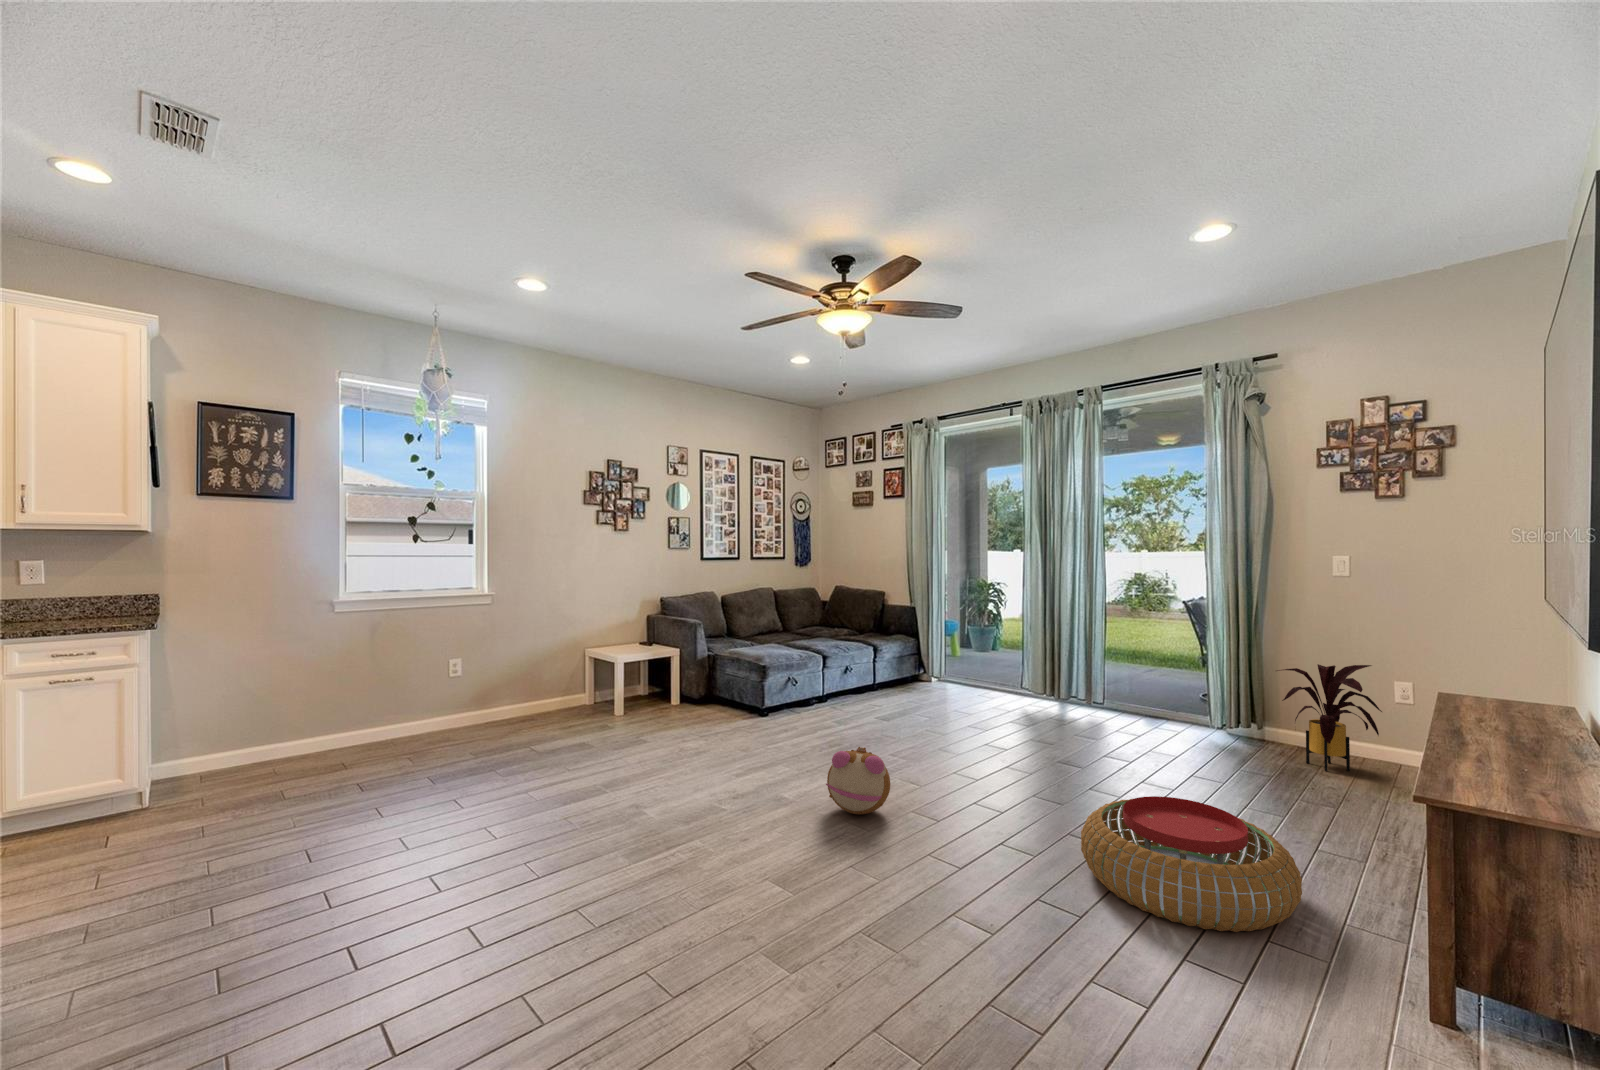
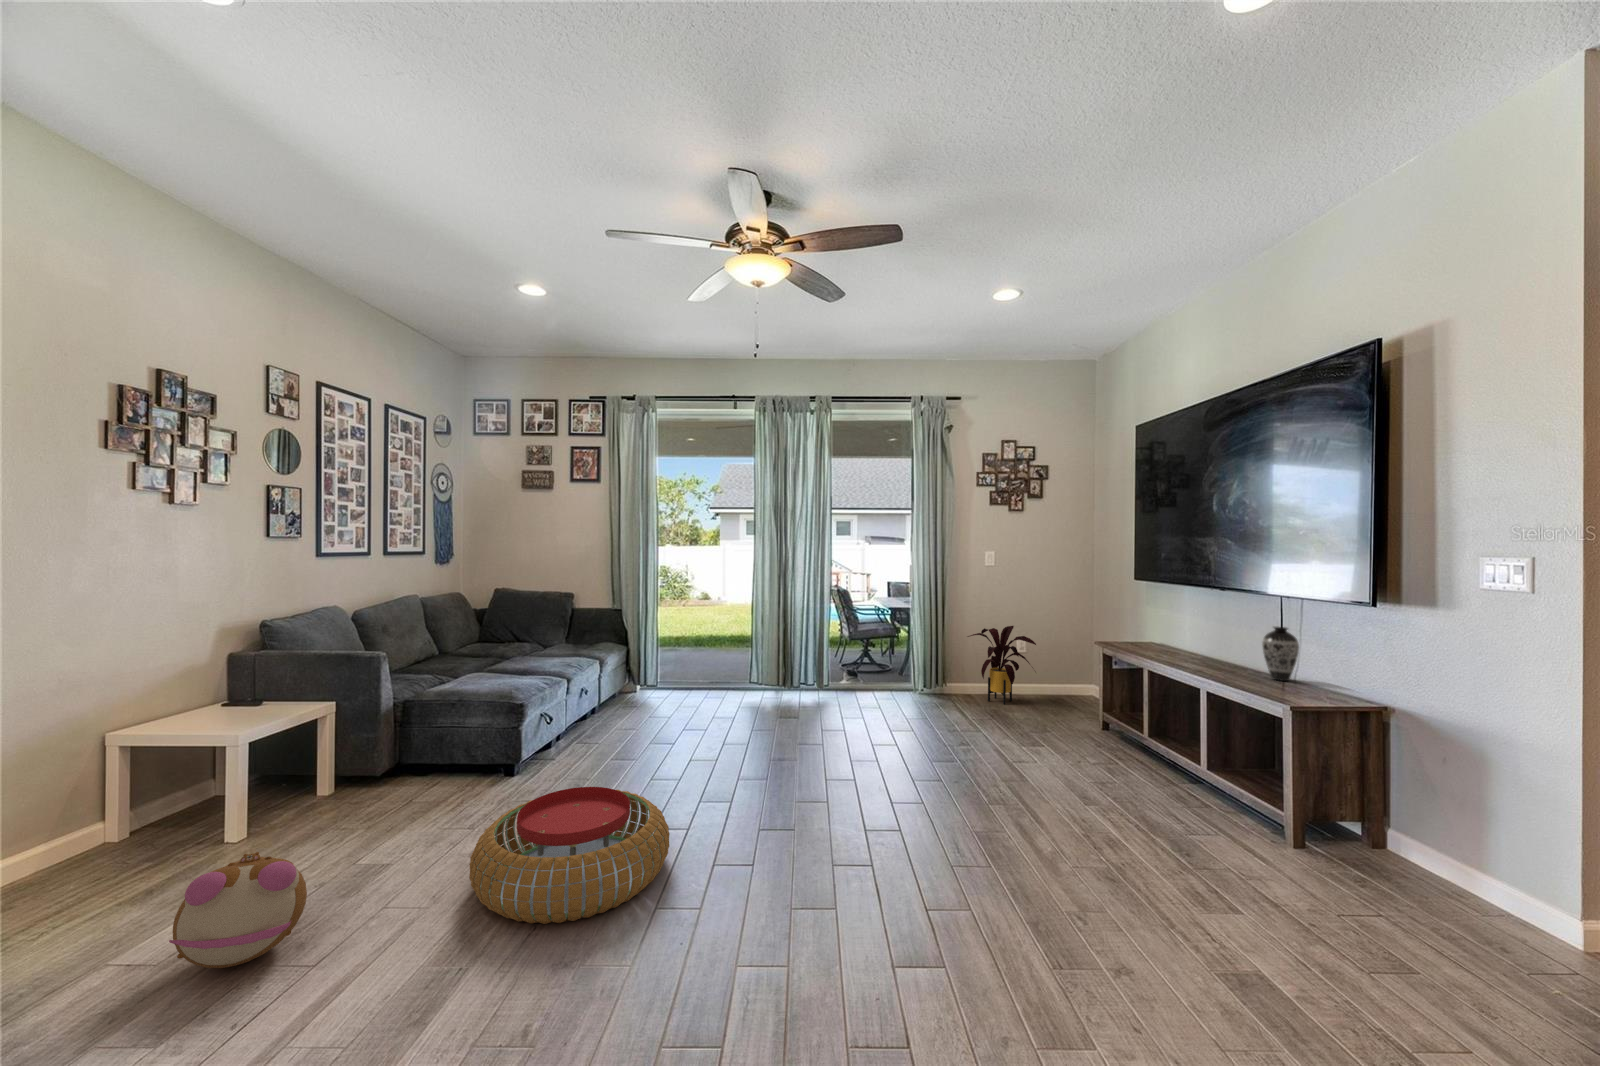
decorative vase: none [1468,676,1540,768] -> present [1262,627,1299,681]
plush toy: present [826,747,890,814] -> present [169,852,307,968]
pouf: present [1081,796,1302,932] -> present [469,787,670,924]

